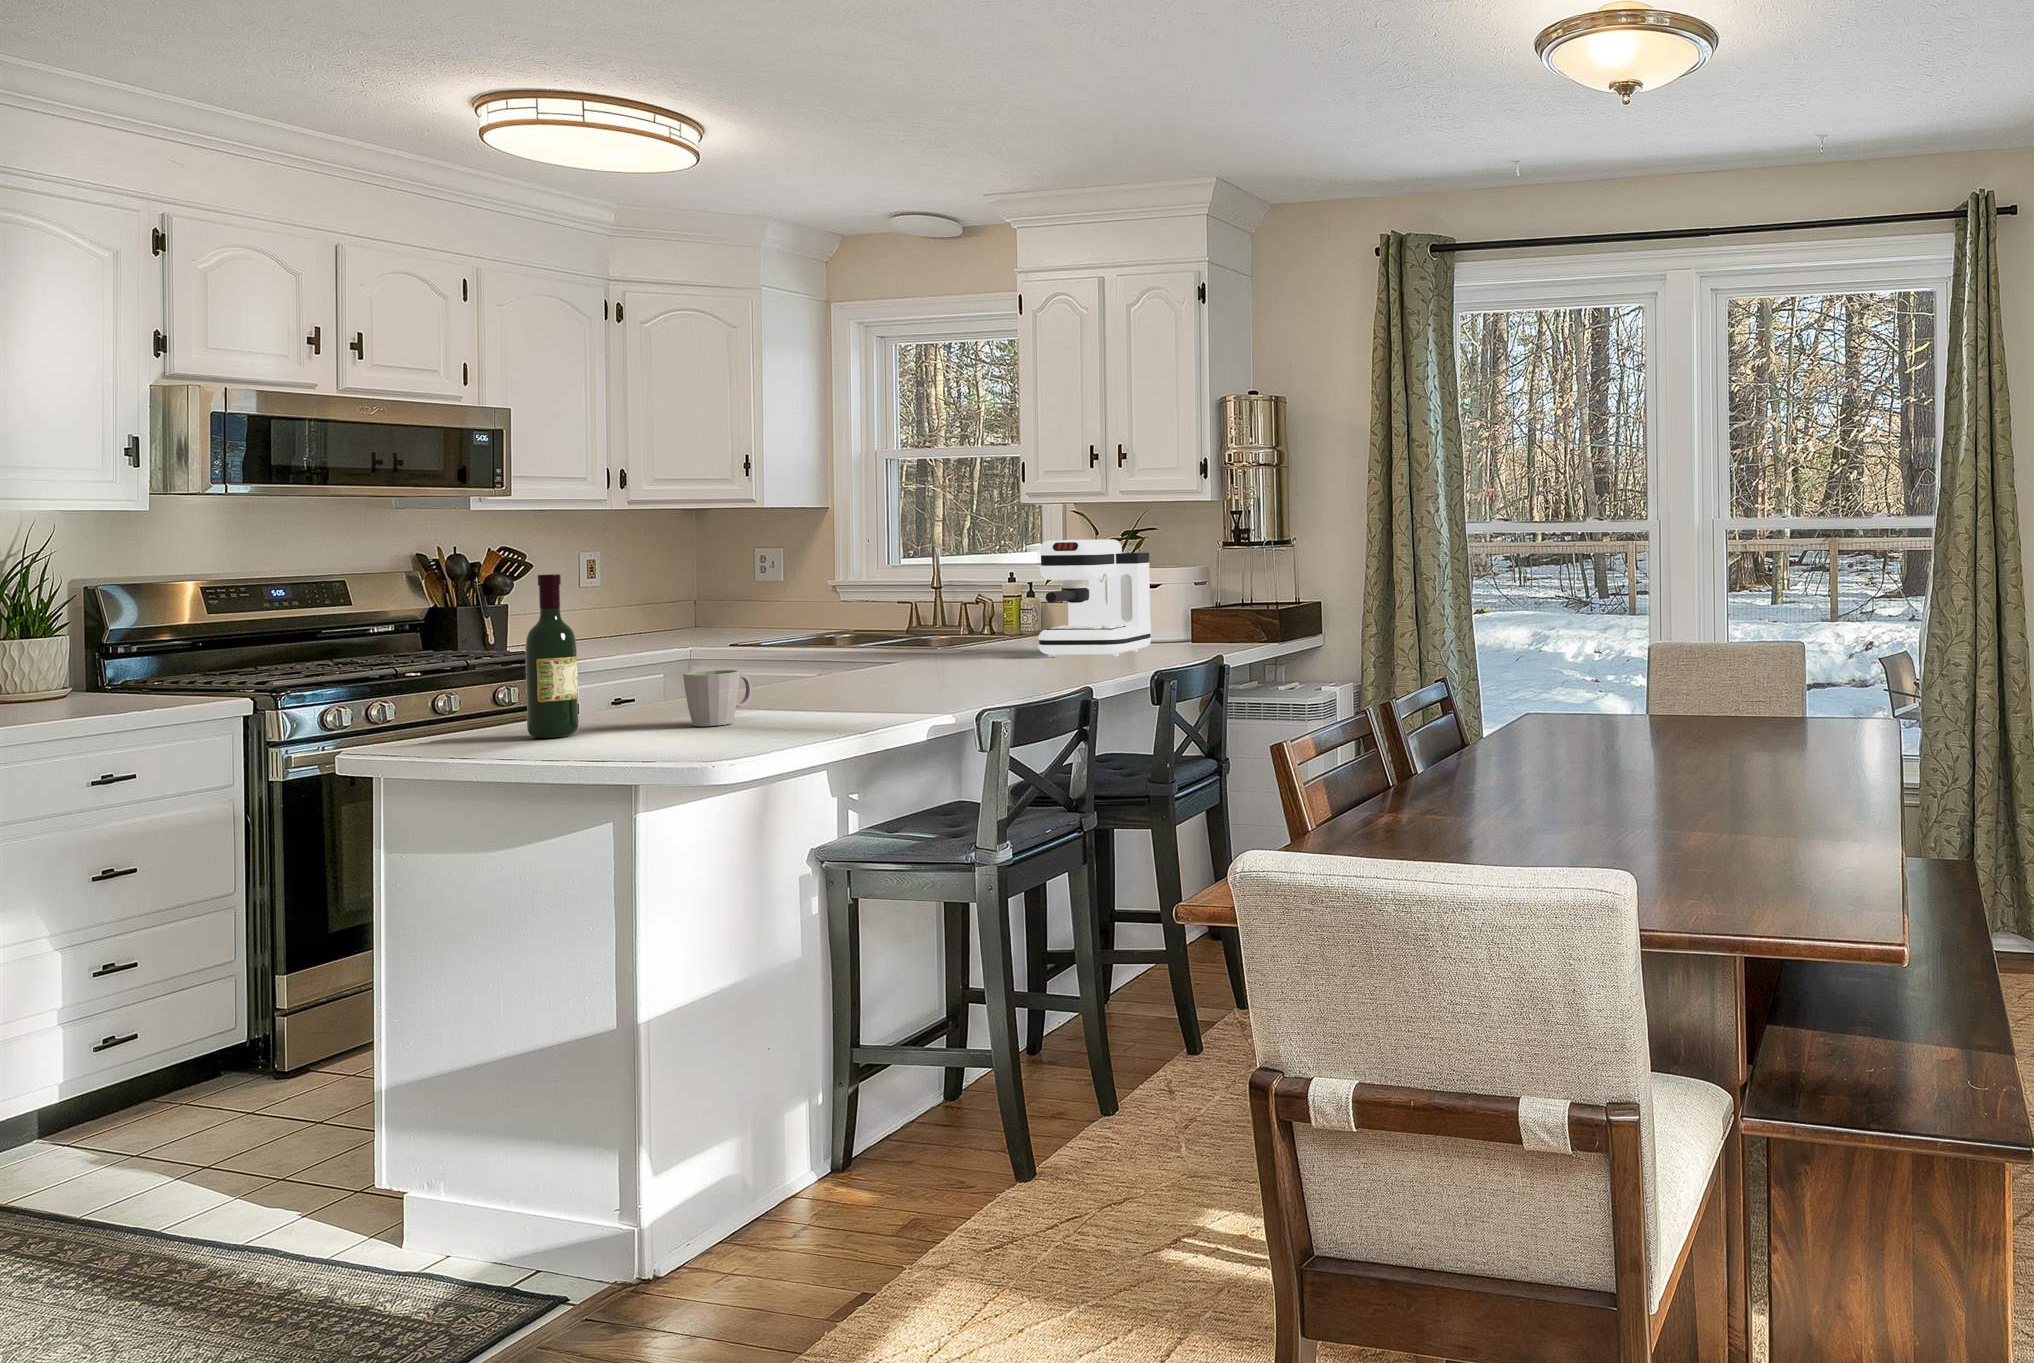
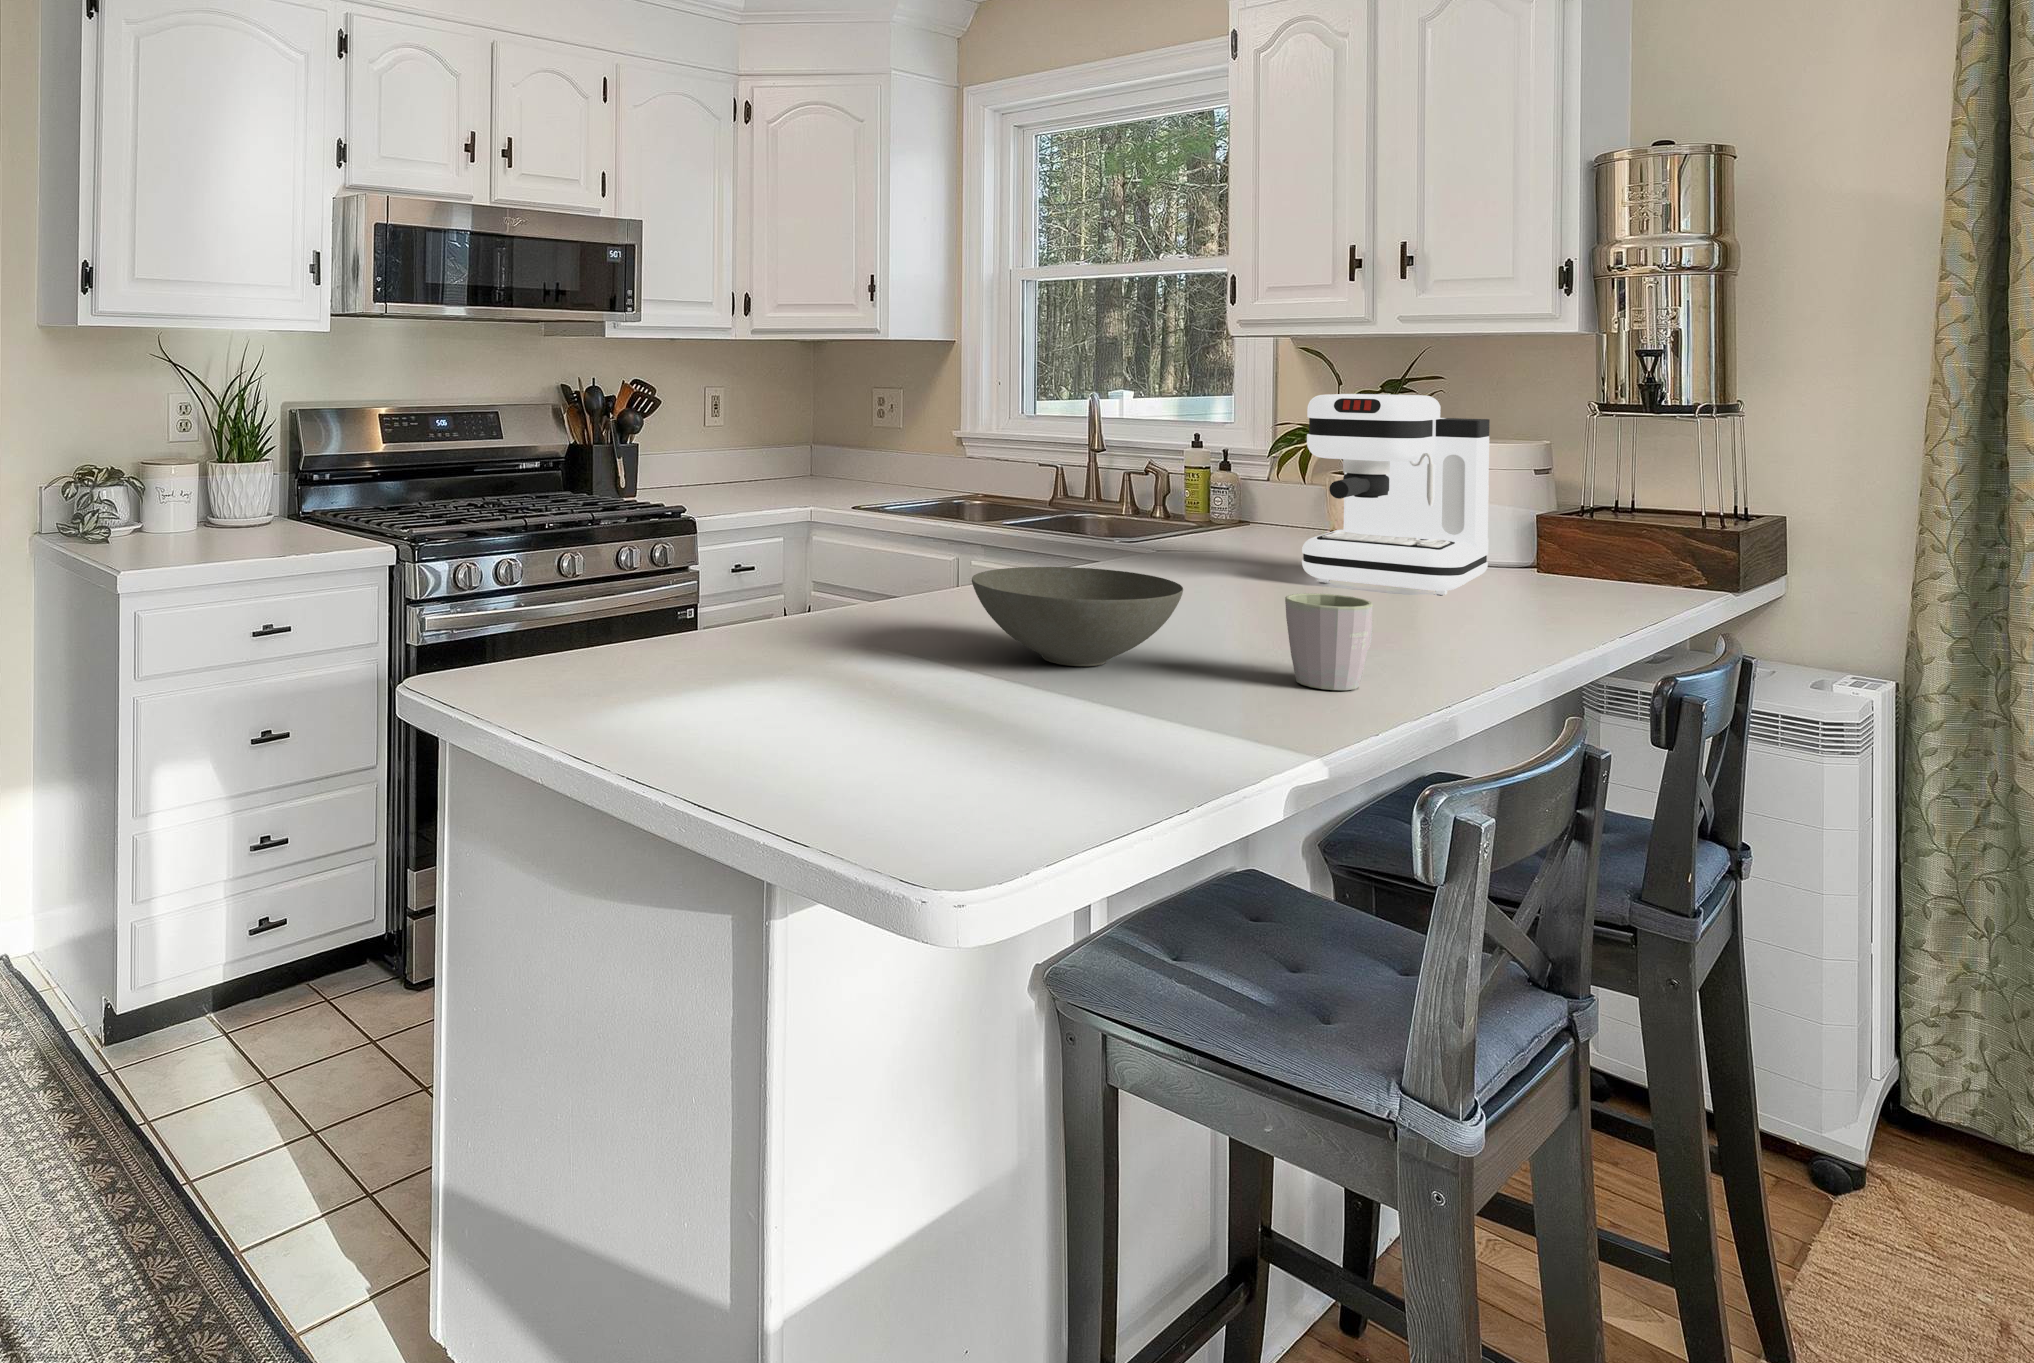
wine bottle: present [525,574,579,738] -> none [576,439,651,727]
bowl: none [793,645,922,697] -> present [972,567,1183,666]
mug: present [683,670,752,726] -> present [1285,593,1373,690]

